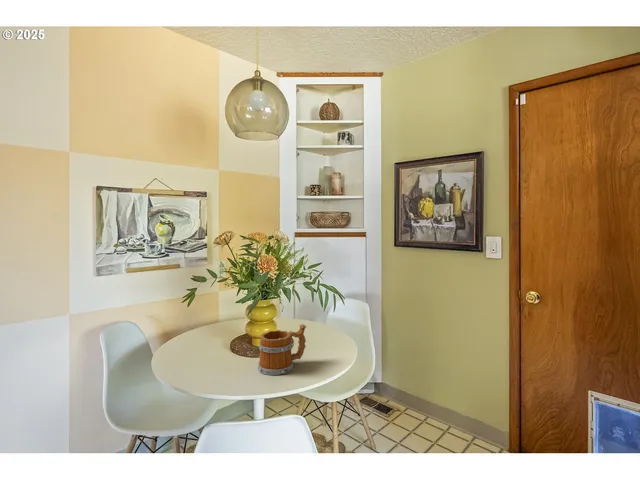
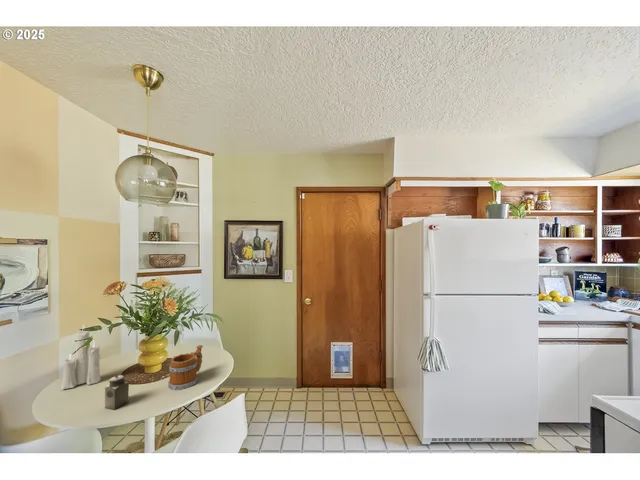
candle: none [195,272,225,339] -> present [61,327,101,389]
salt shaker: none [196,335,215,371] -> present [105,375,129,410]

